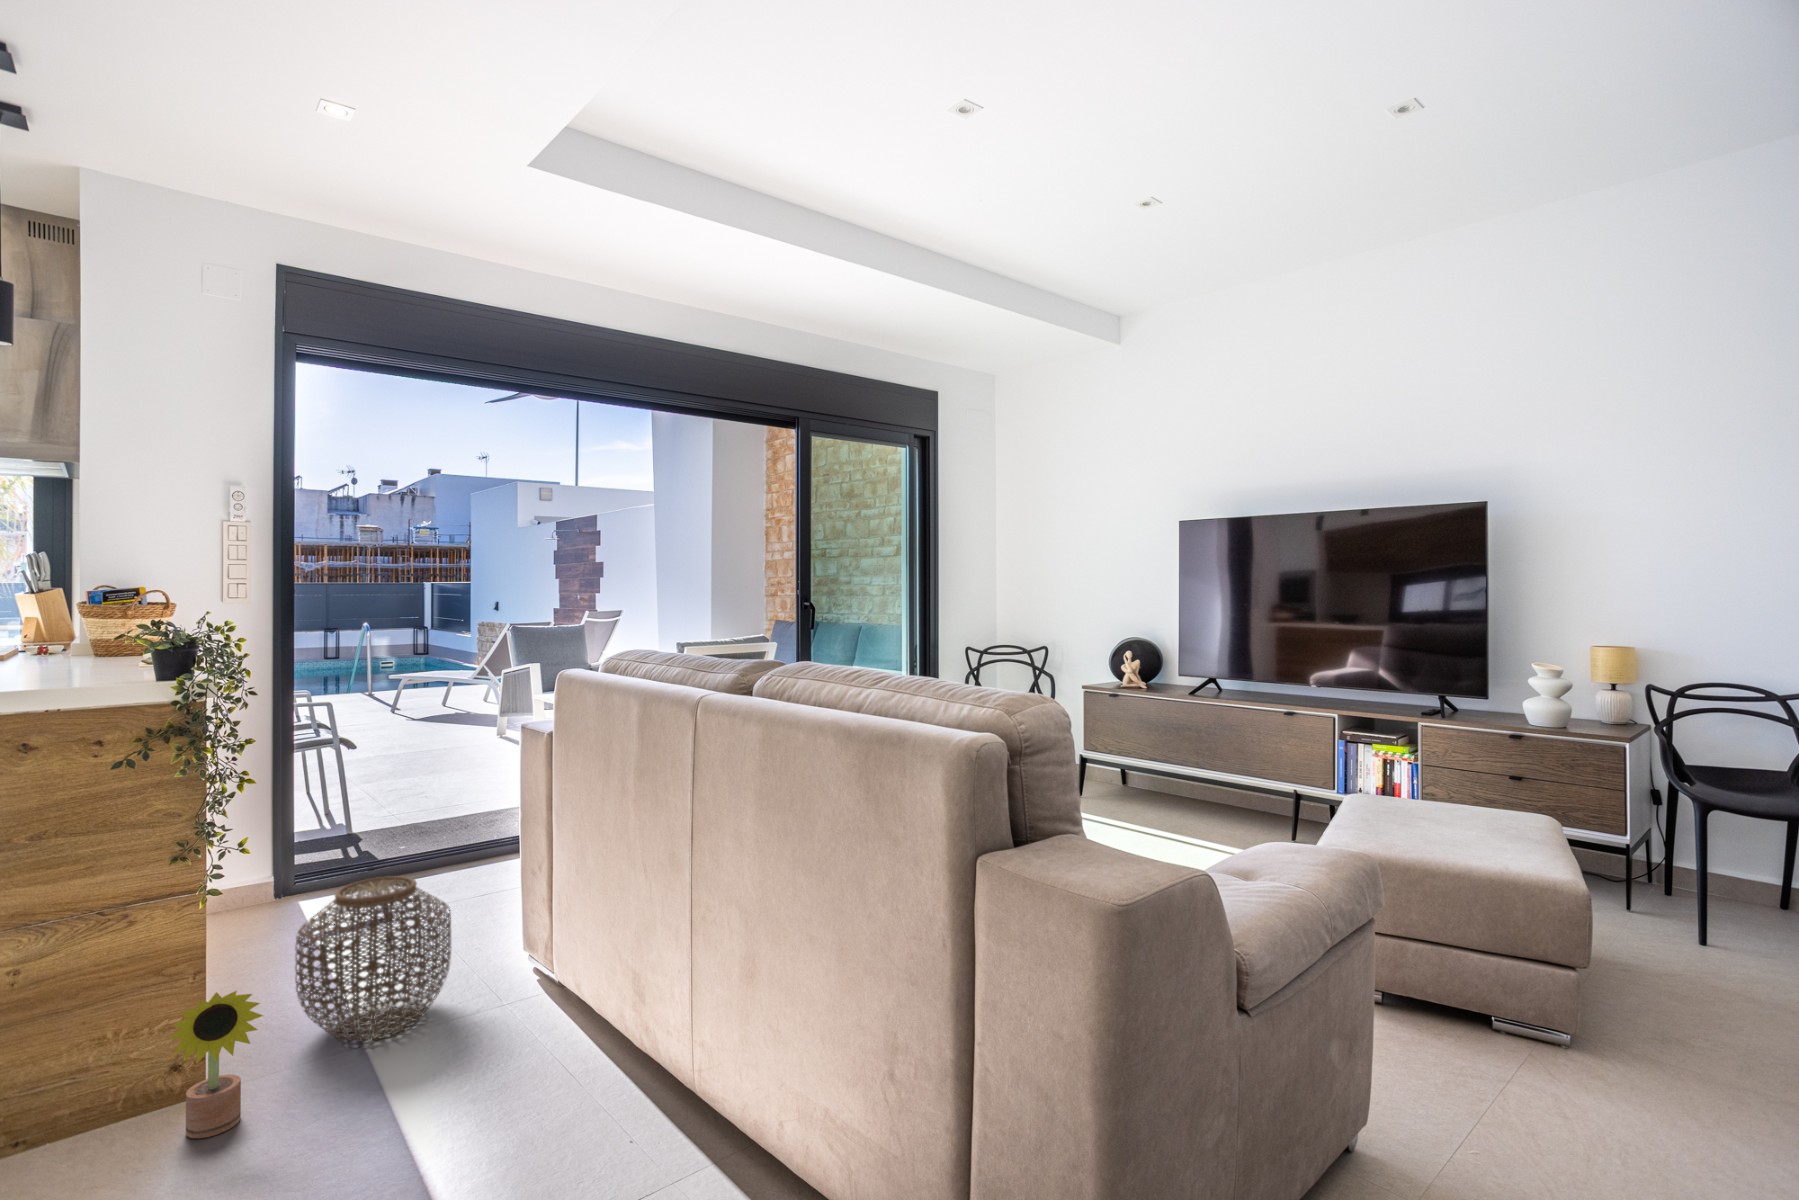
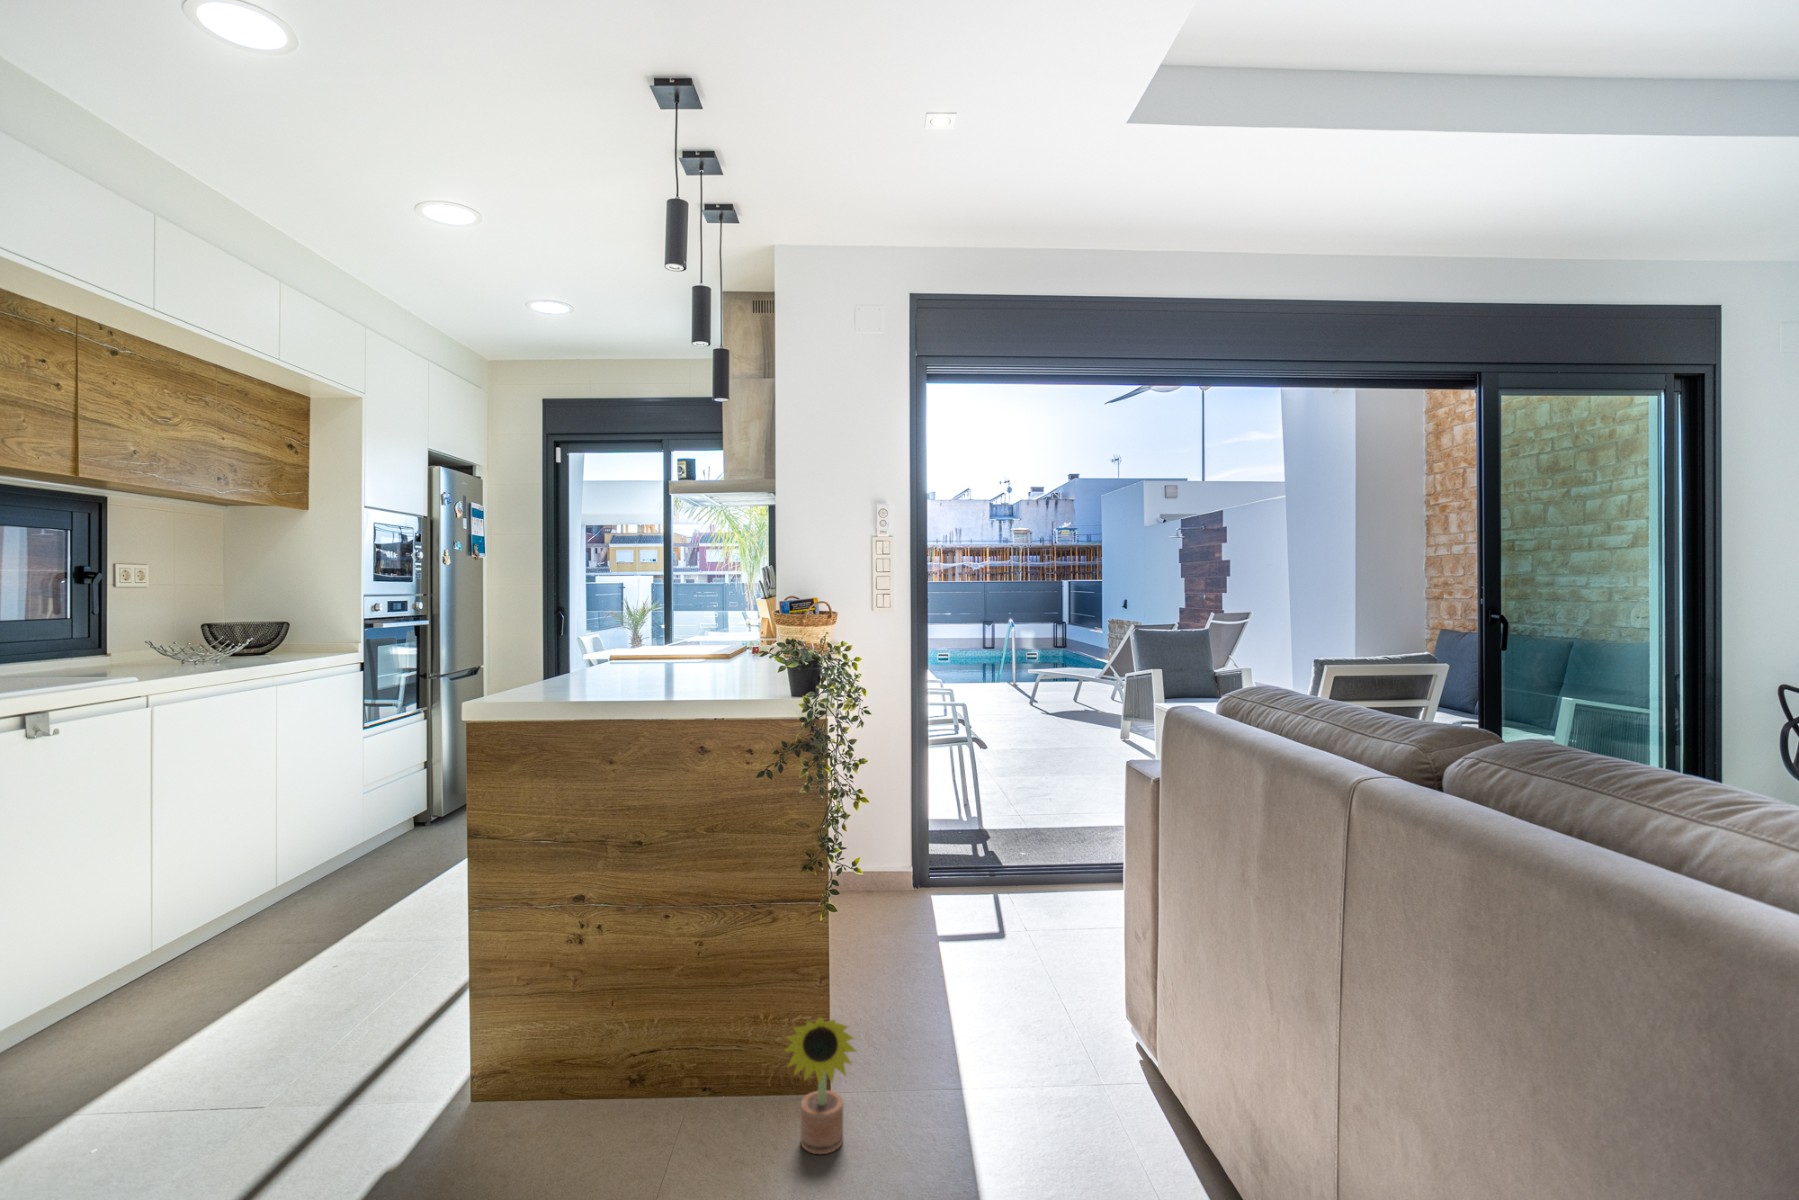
woven basket: present [295,876,451,1041] -> none [901,911,1042,1091]

